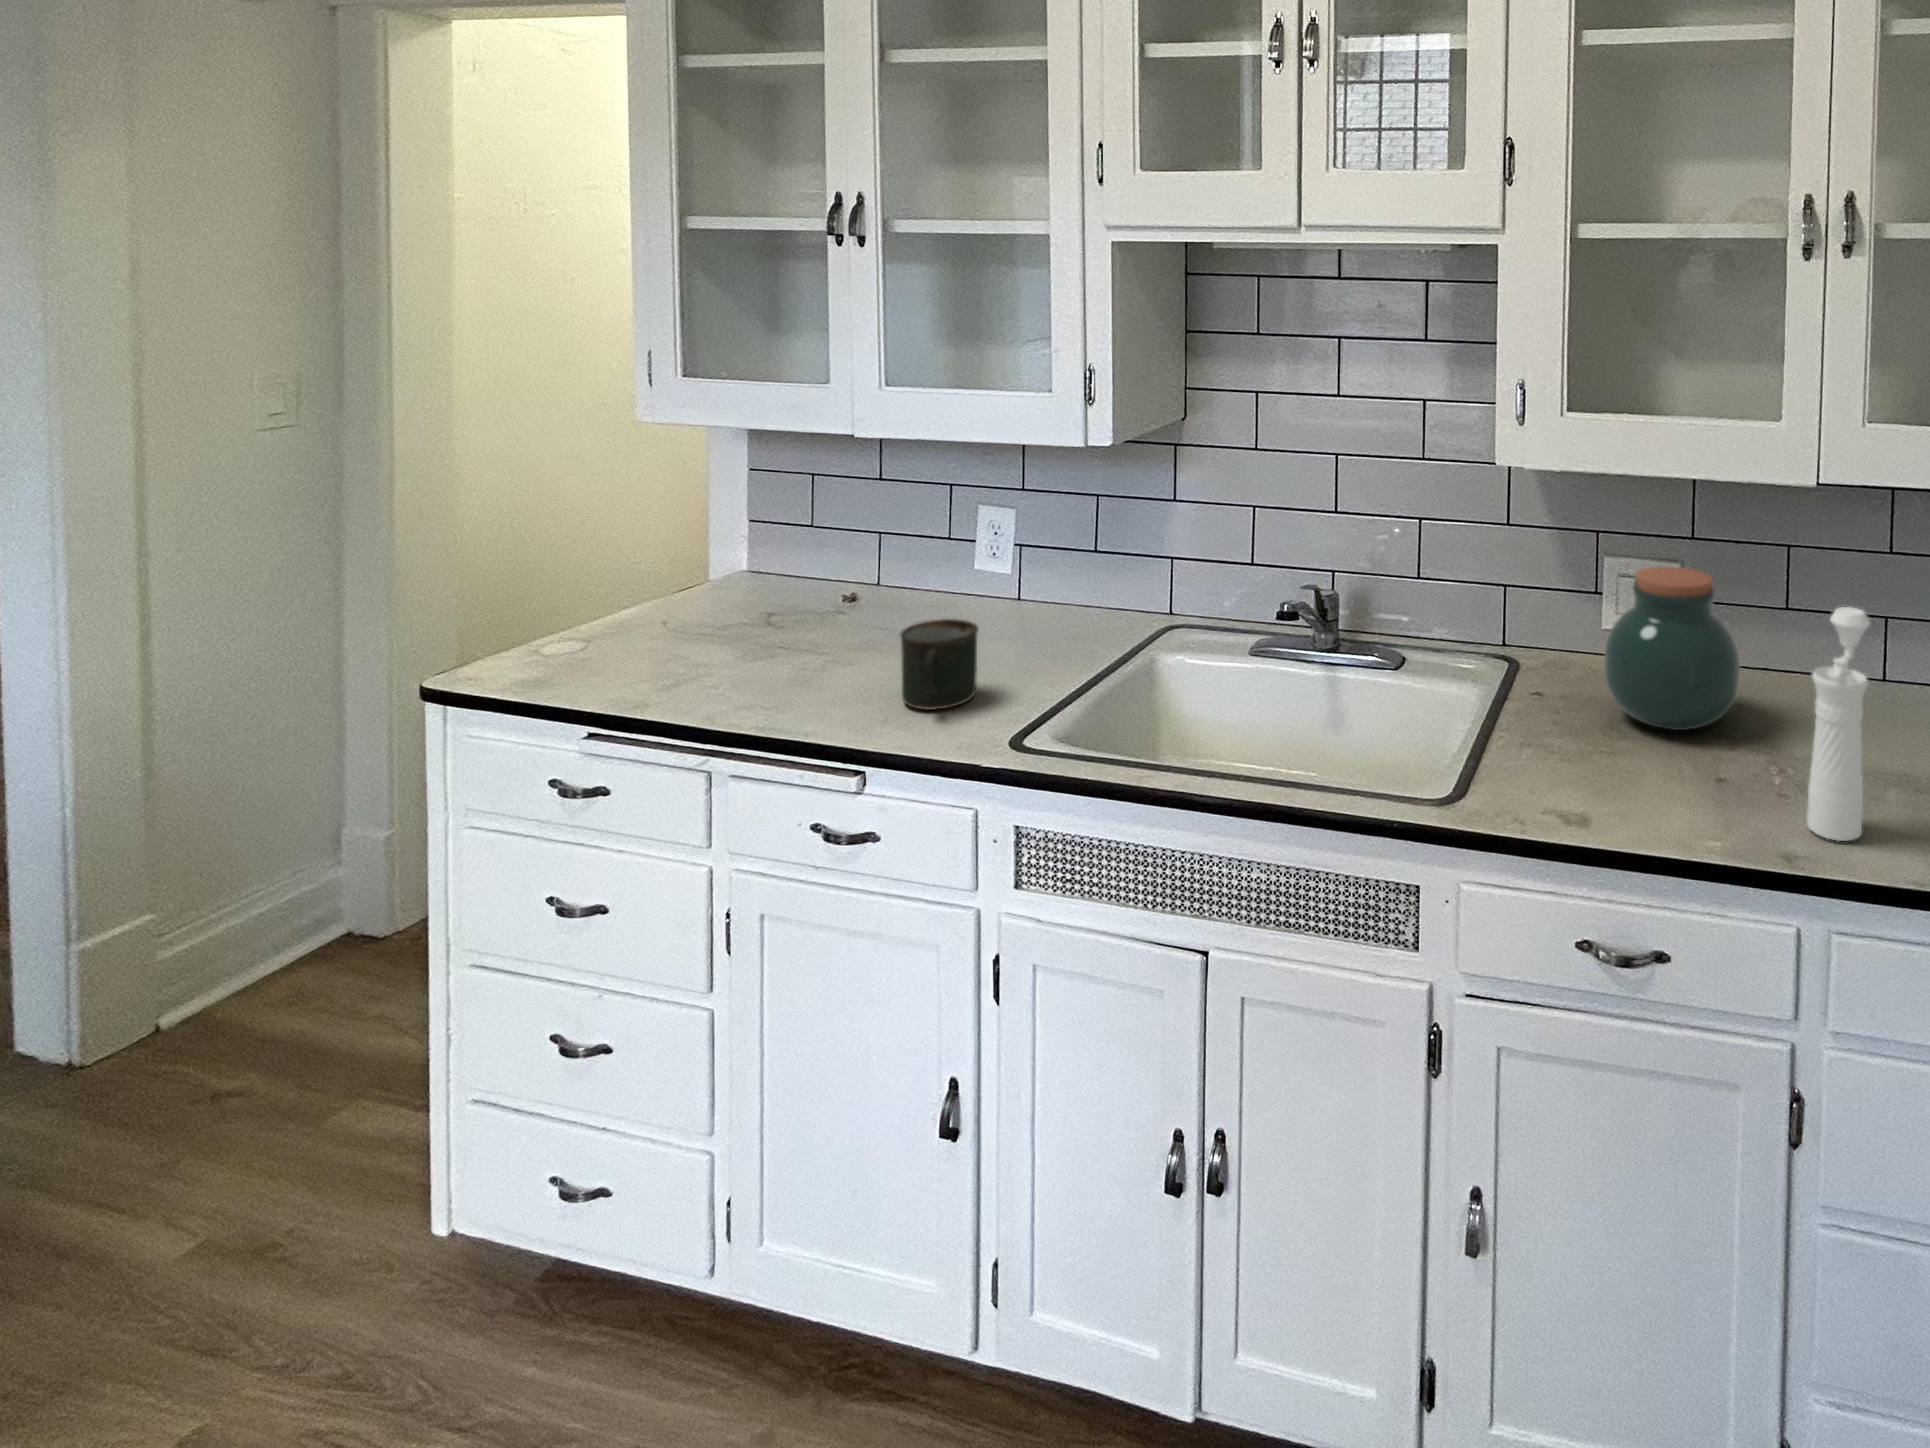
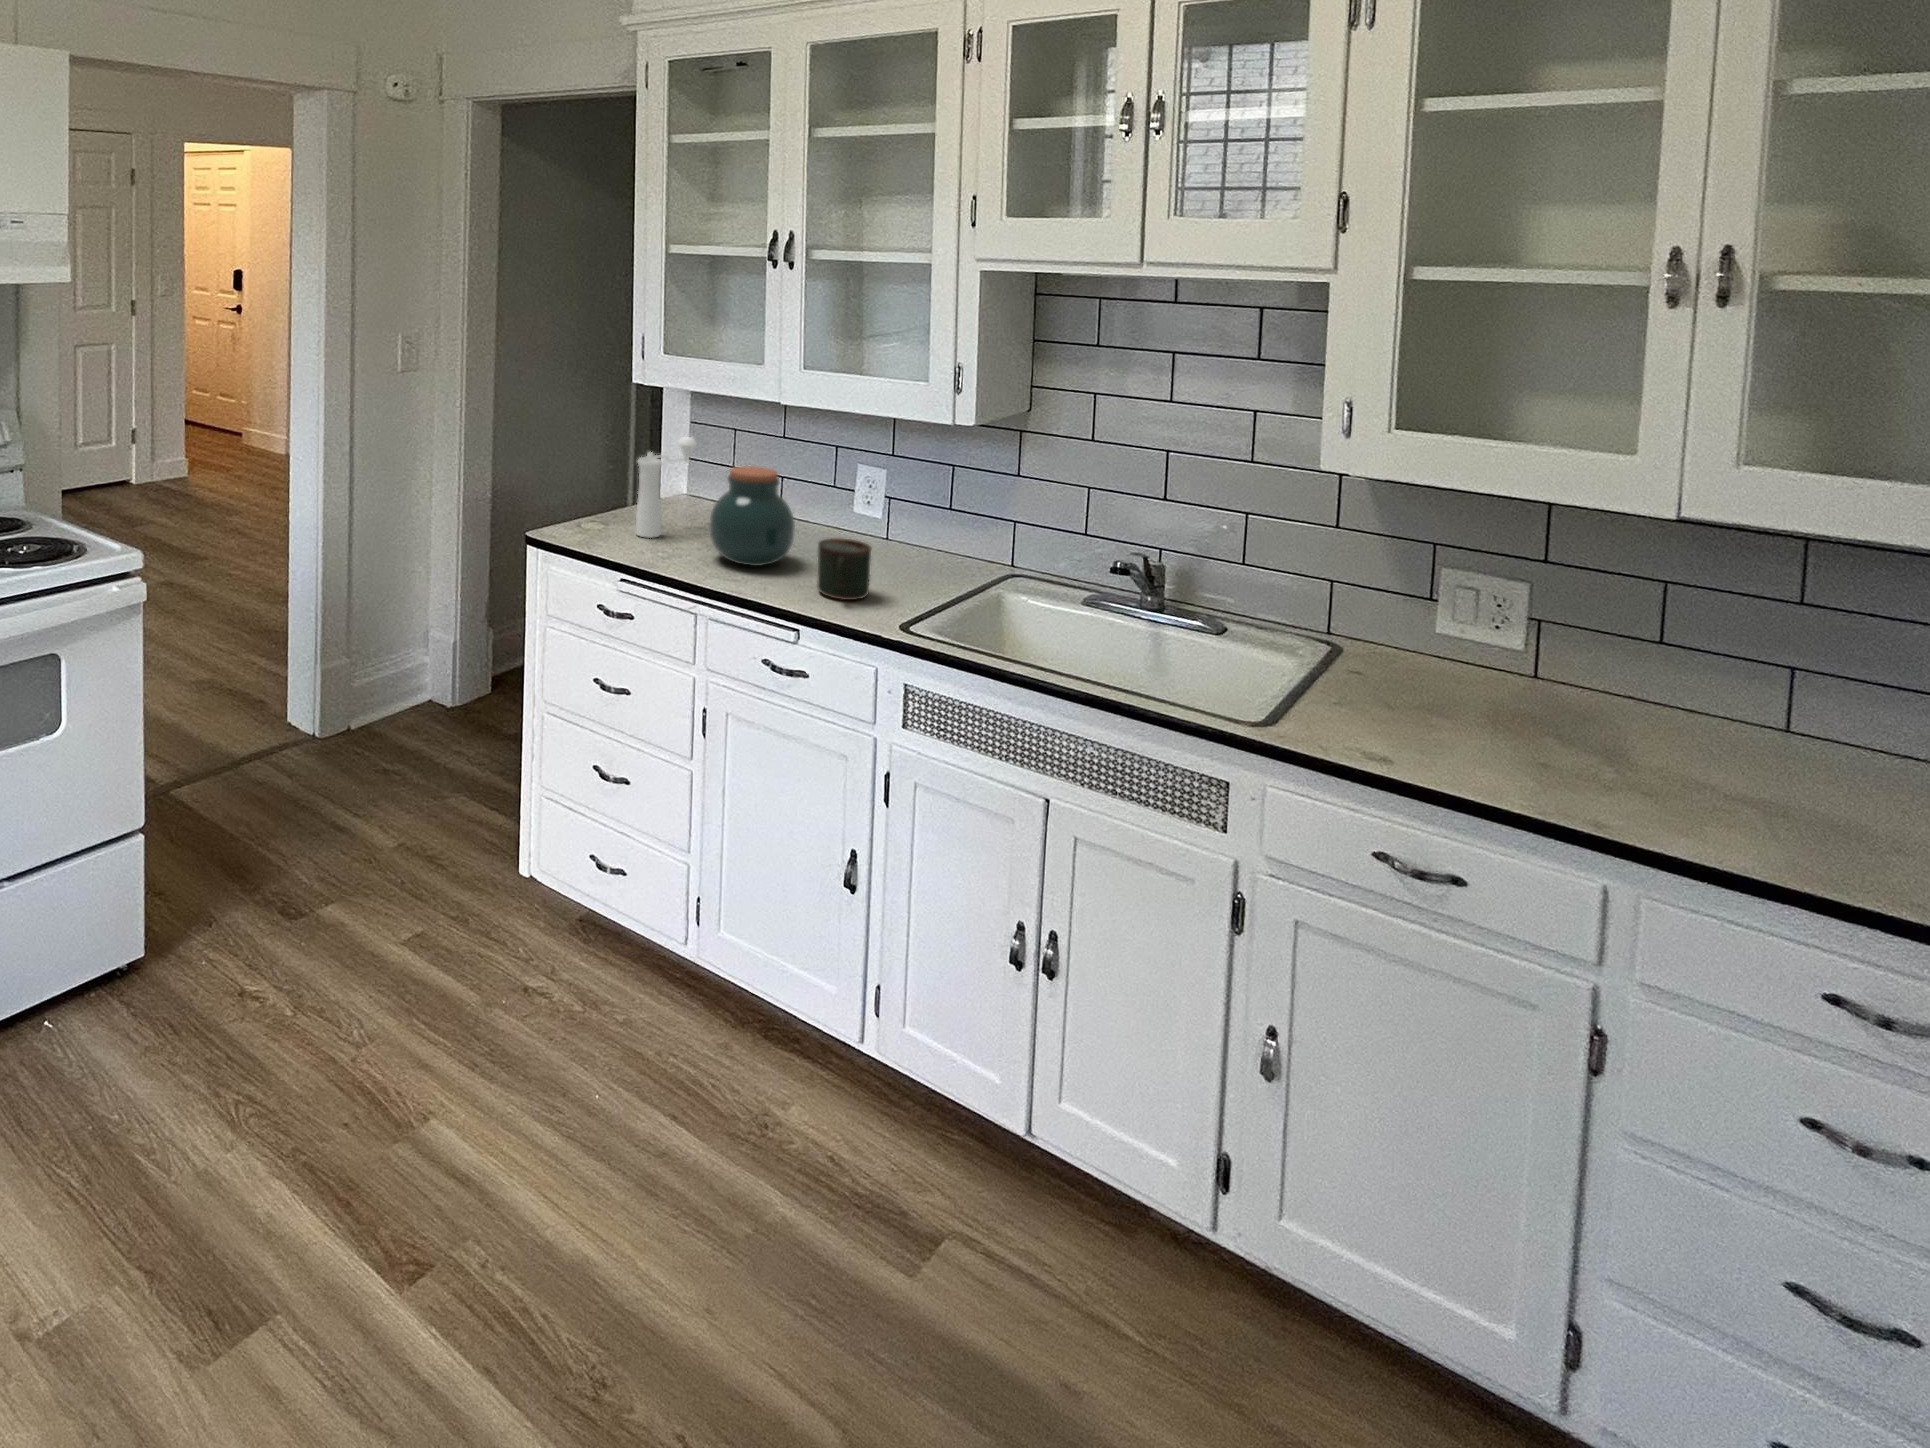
jar: present [1604,566,1740,730] -> present [709,466,795,566]
pepper mill: present [1807,607,1870,841] -> present [636,437,696,538]

